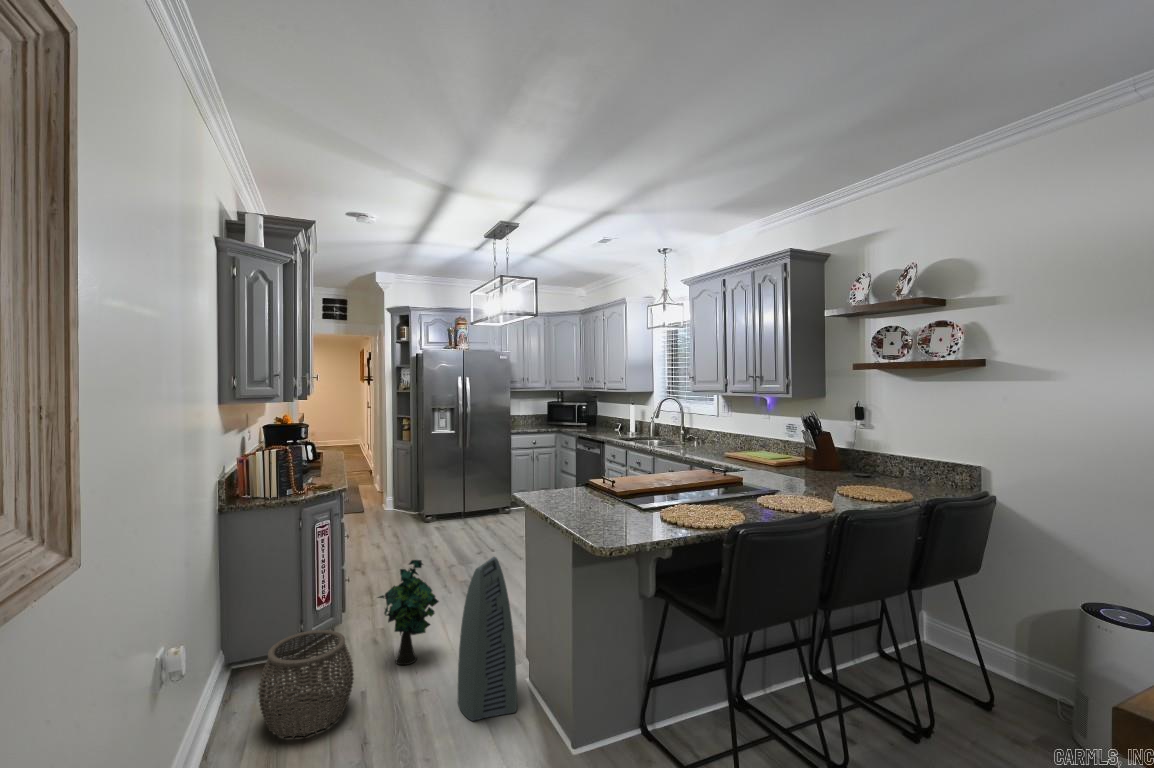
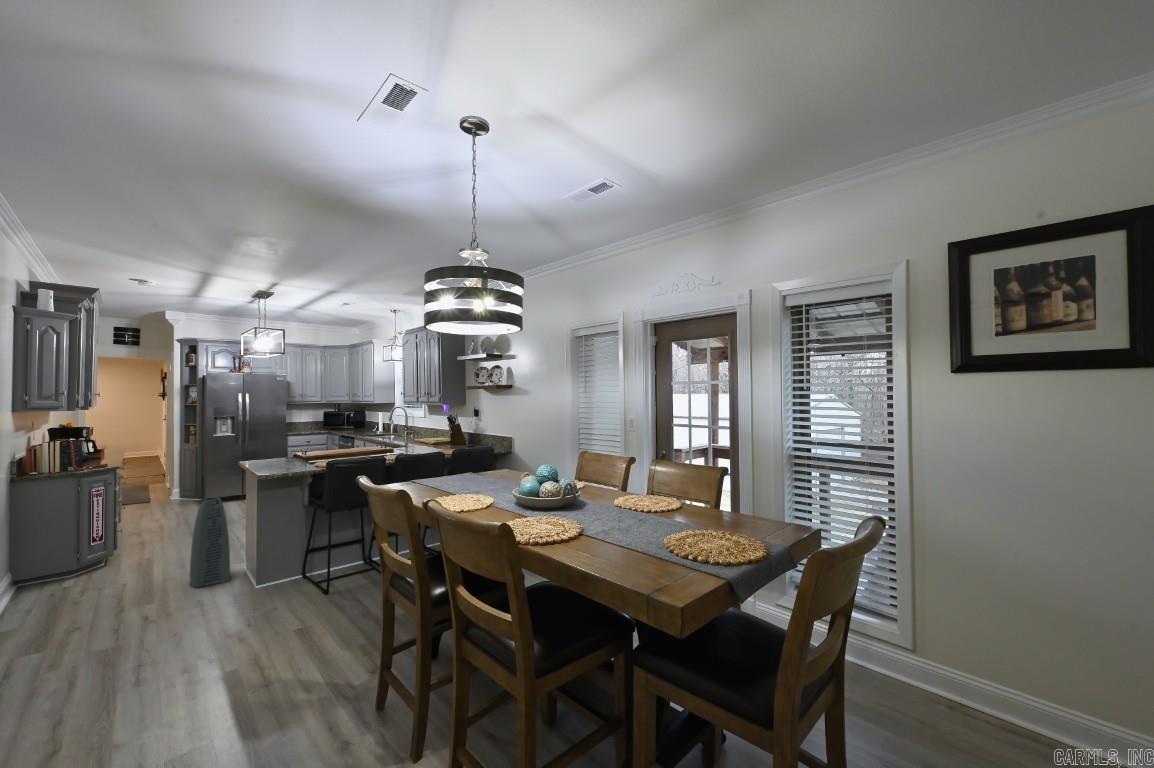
decorative plant: present [378,560,439,665] -> none [138,507,187,573]
woven basket: present [258,630,354,738] -> none [41,548,115,606]

